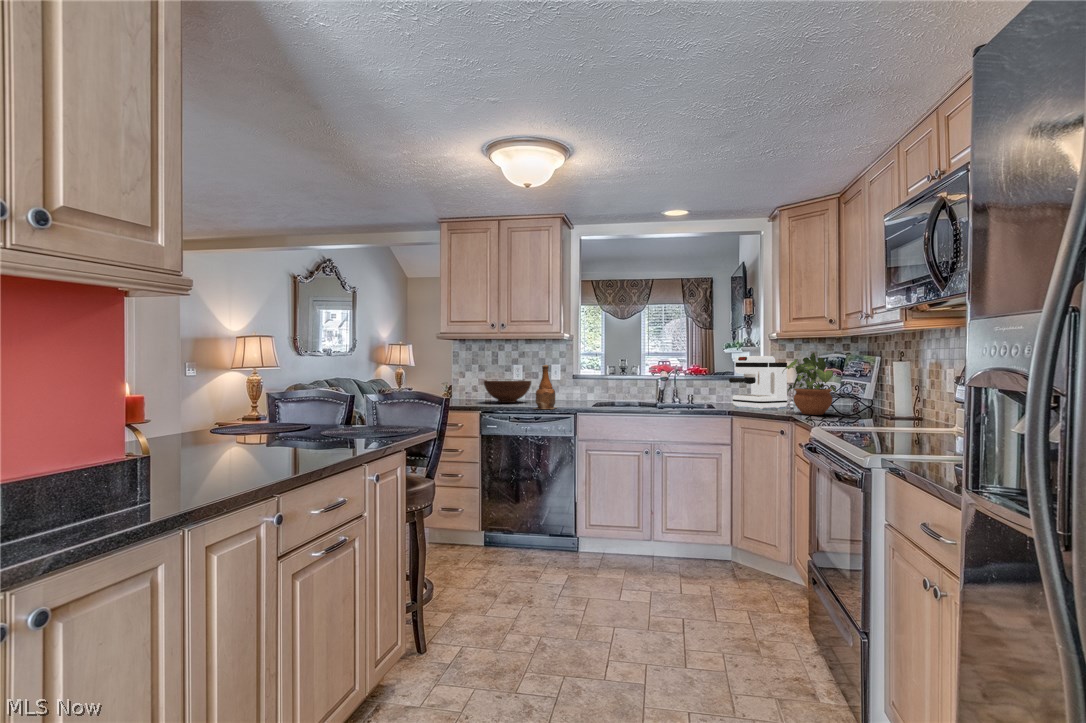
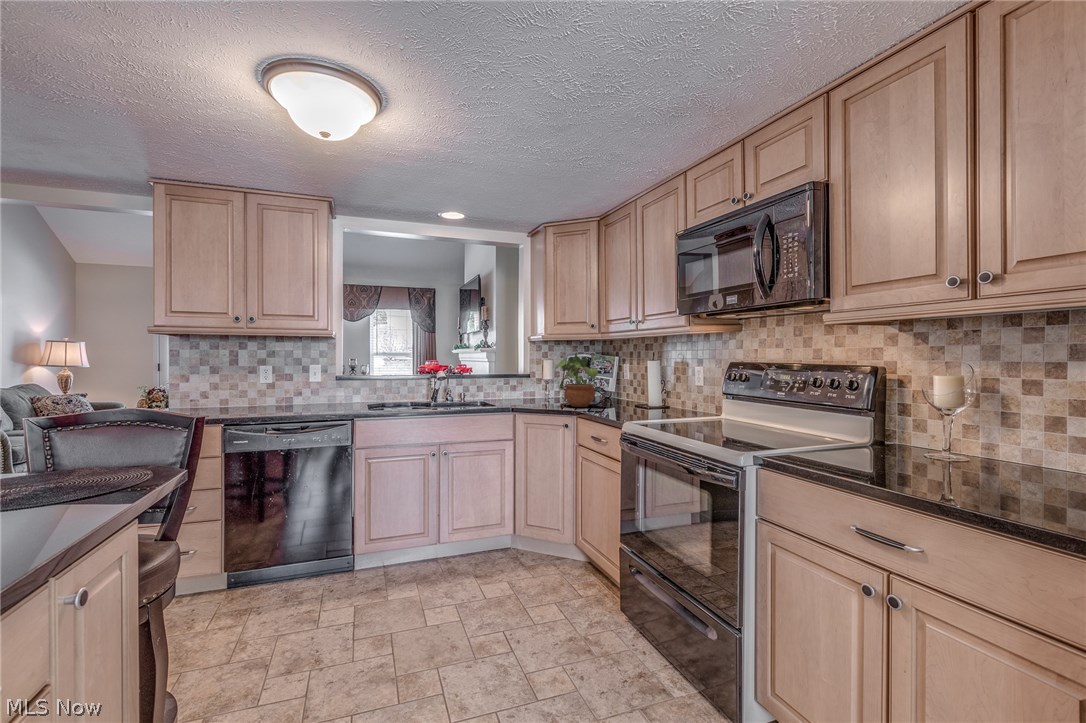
coffee maker: present [729,356,787,409] -> none [503,356,549,403]
bottle: present [535,365,557,409] -> none [298,366,328,417]
fruit bowl: present [484,380,531,403] -> none [219,383,285,411]

